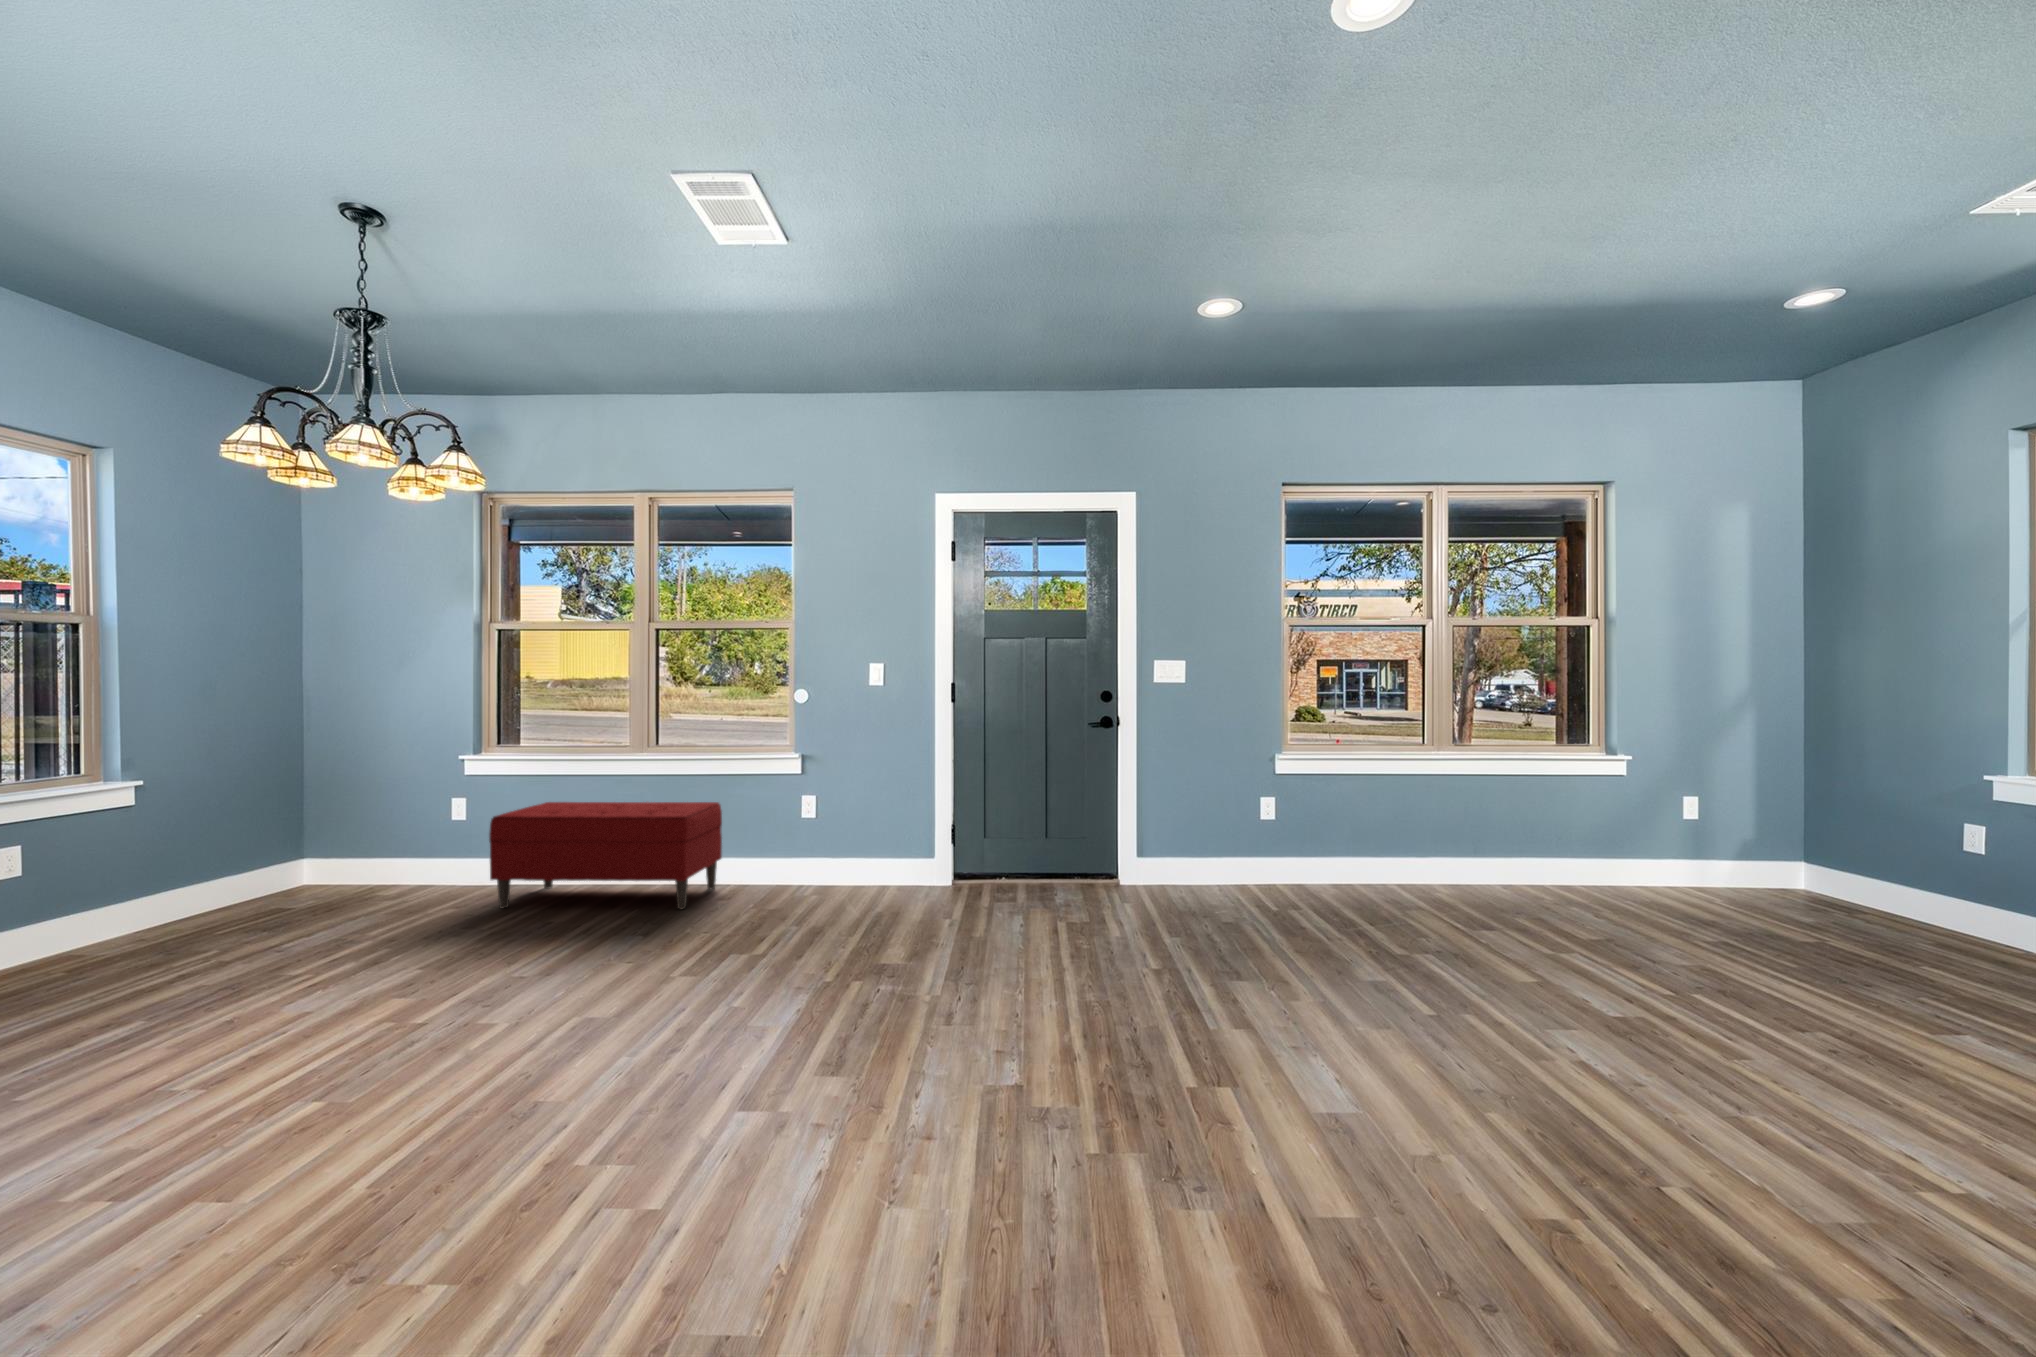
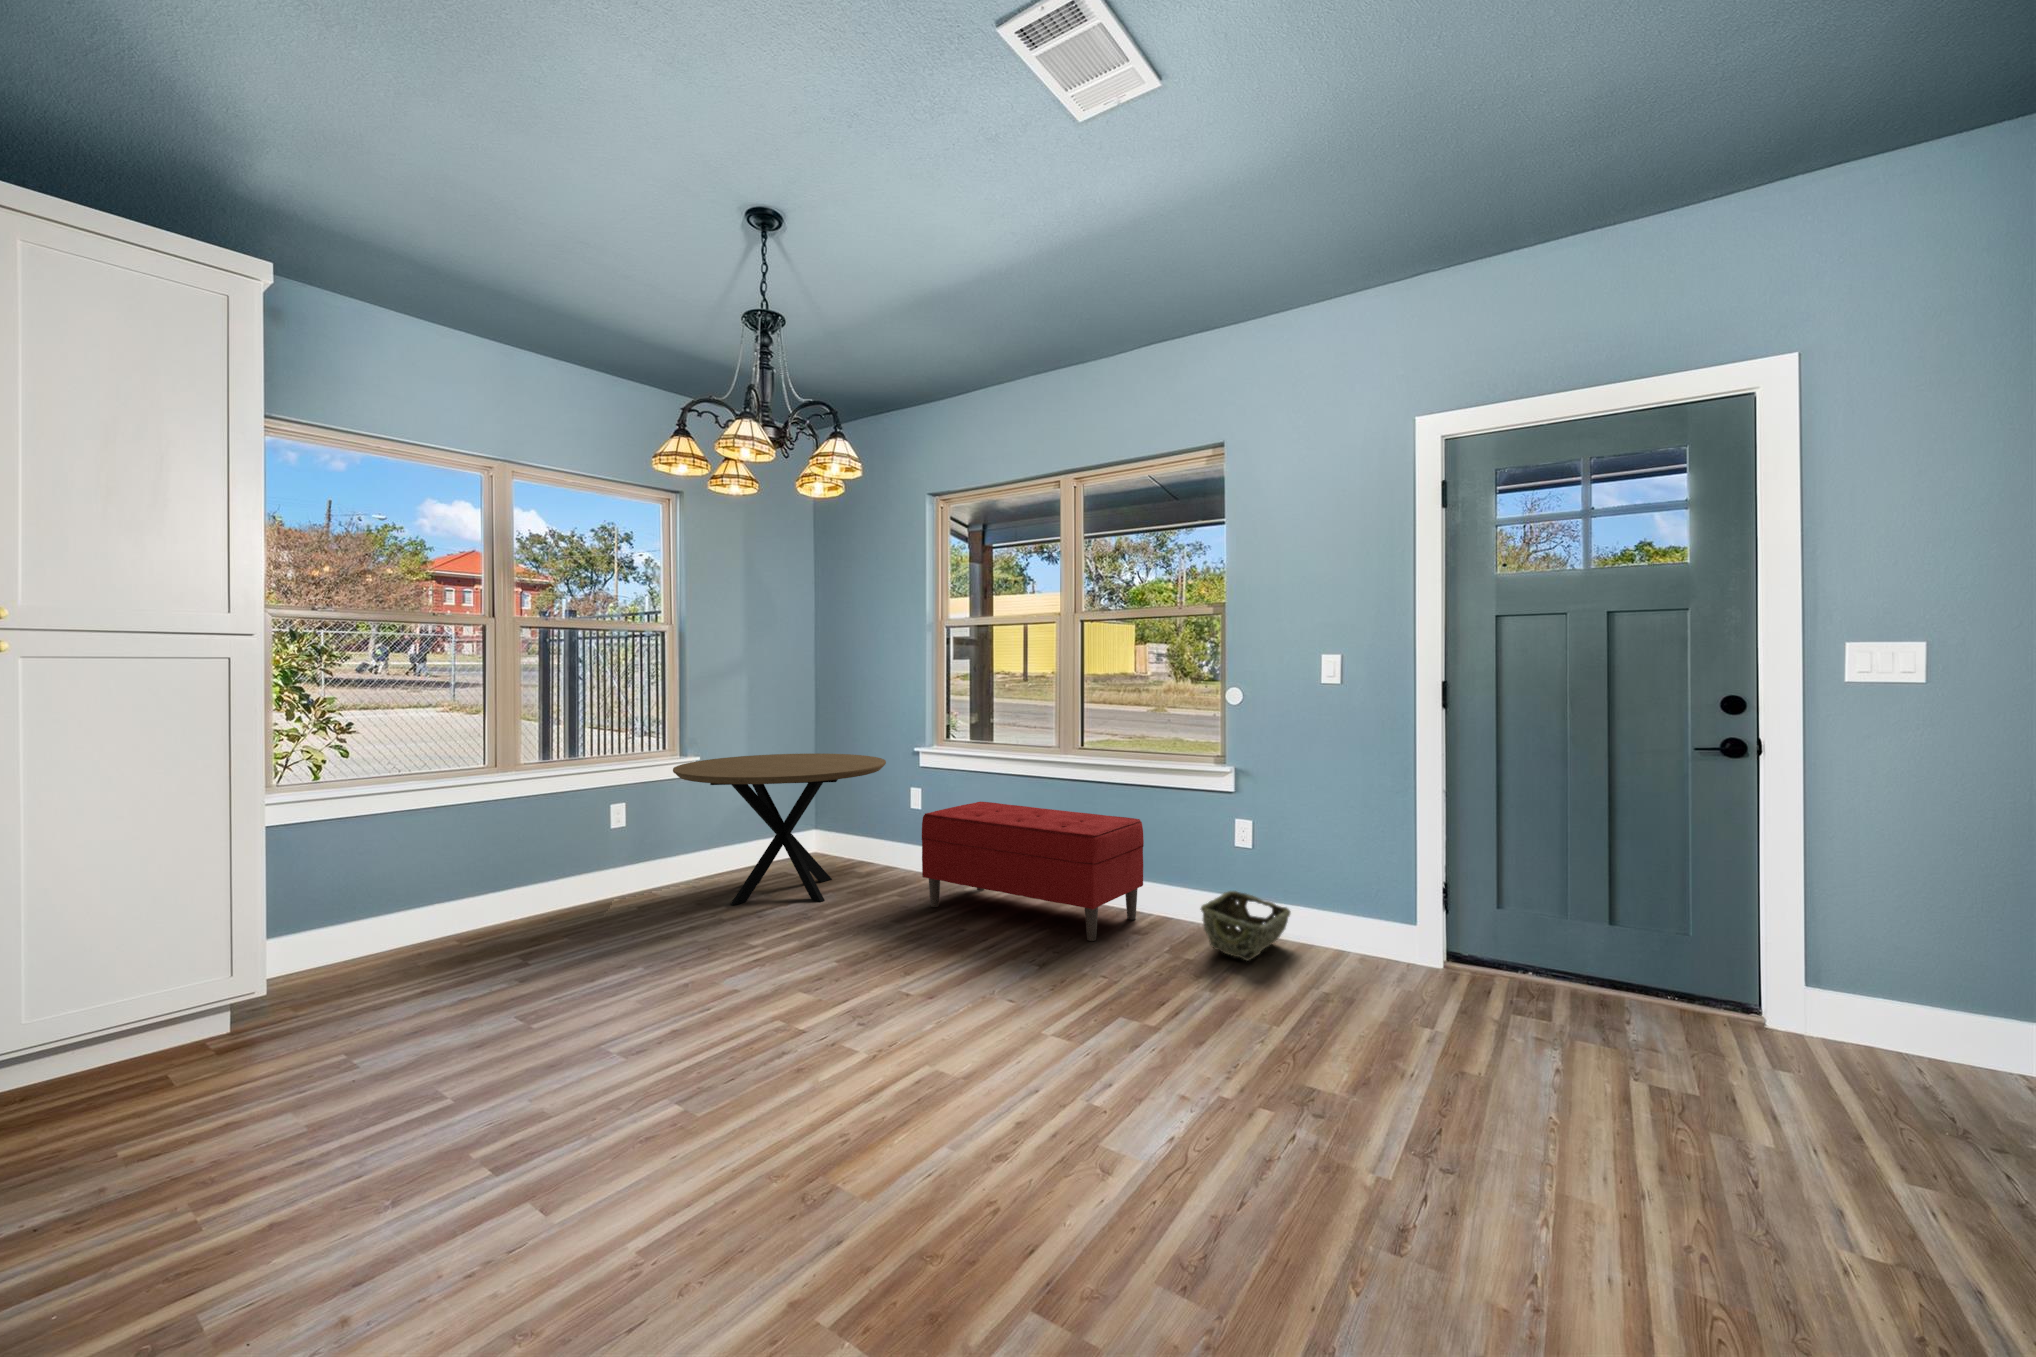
dining table: none [122,765,434,944] -> present [673,753,886,905]
woven basket: none [780,852,847,901] -> present [1201,891,1290,961]

